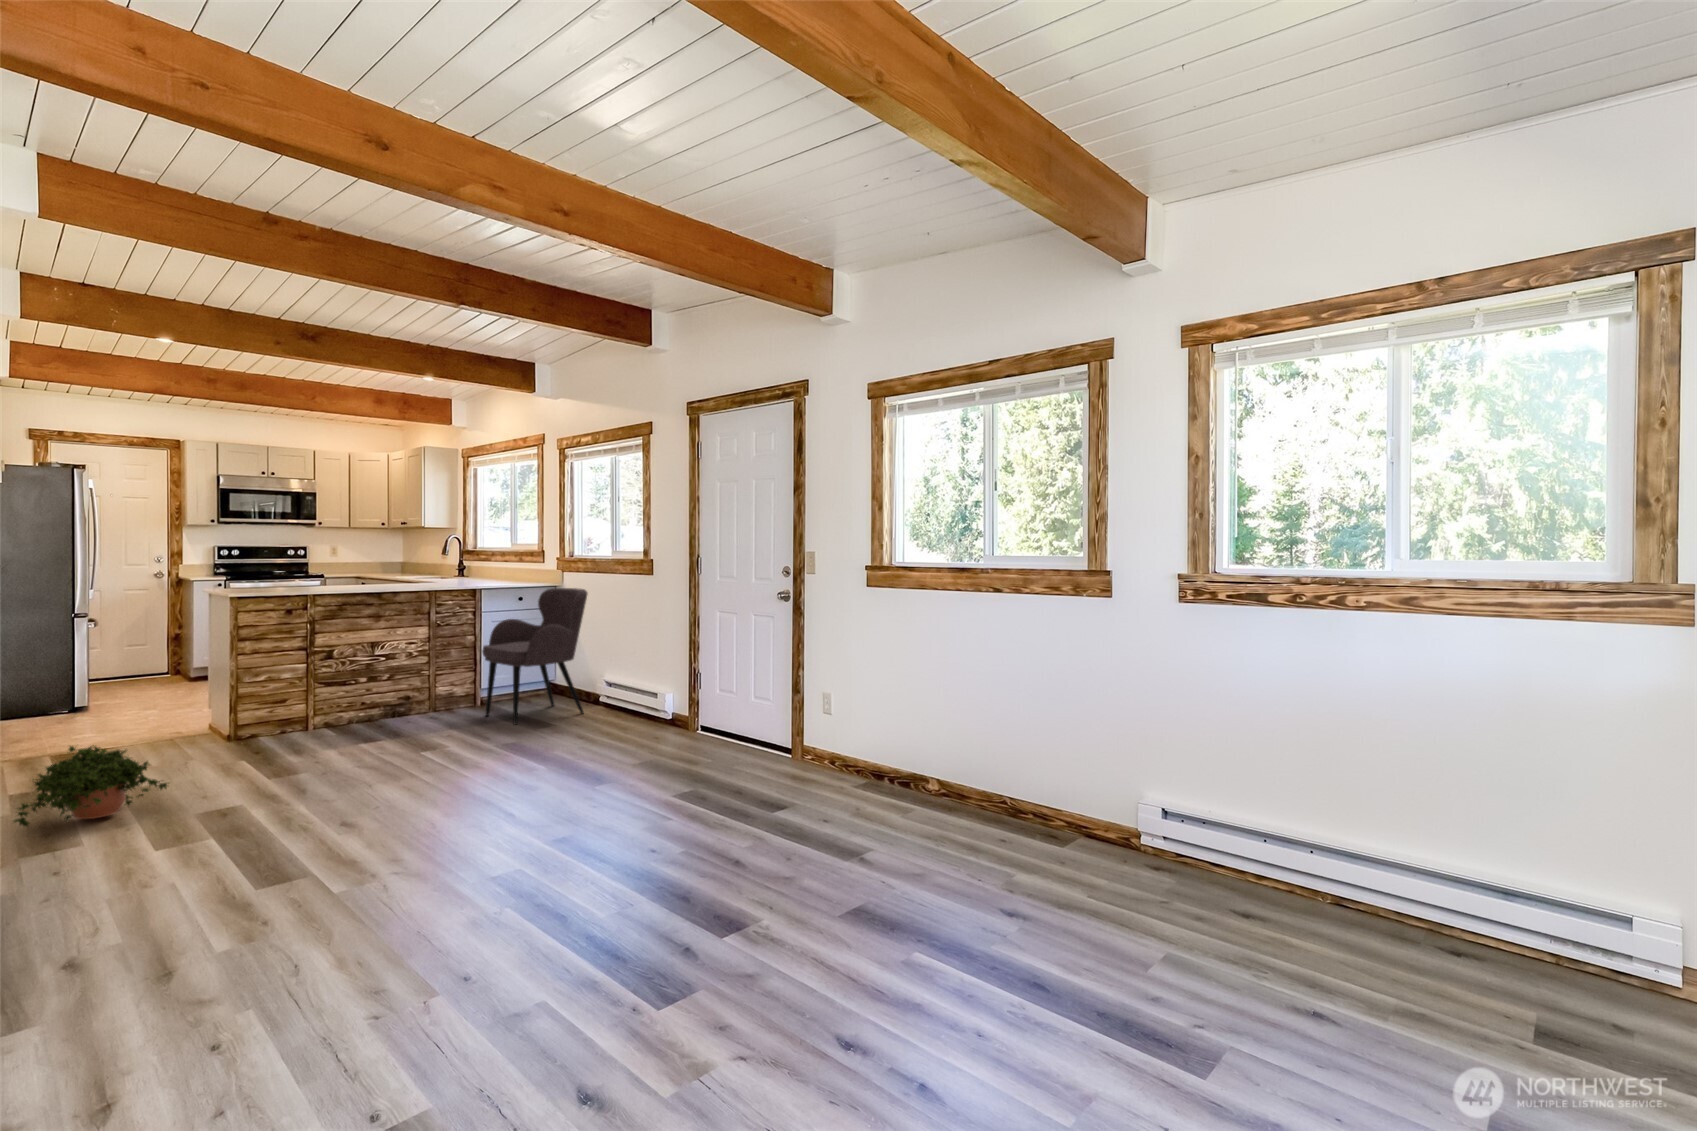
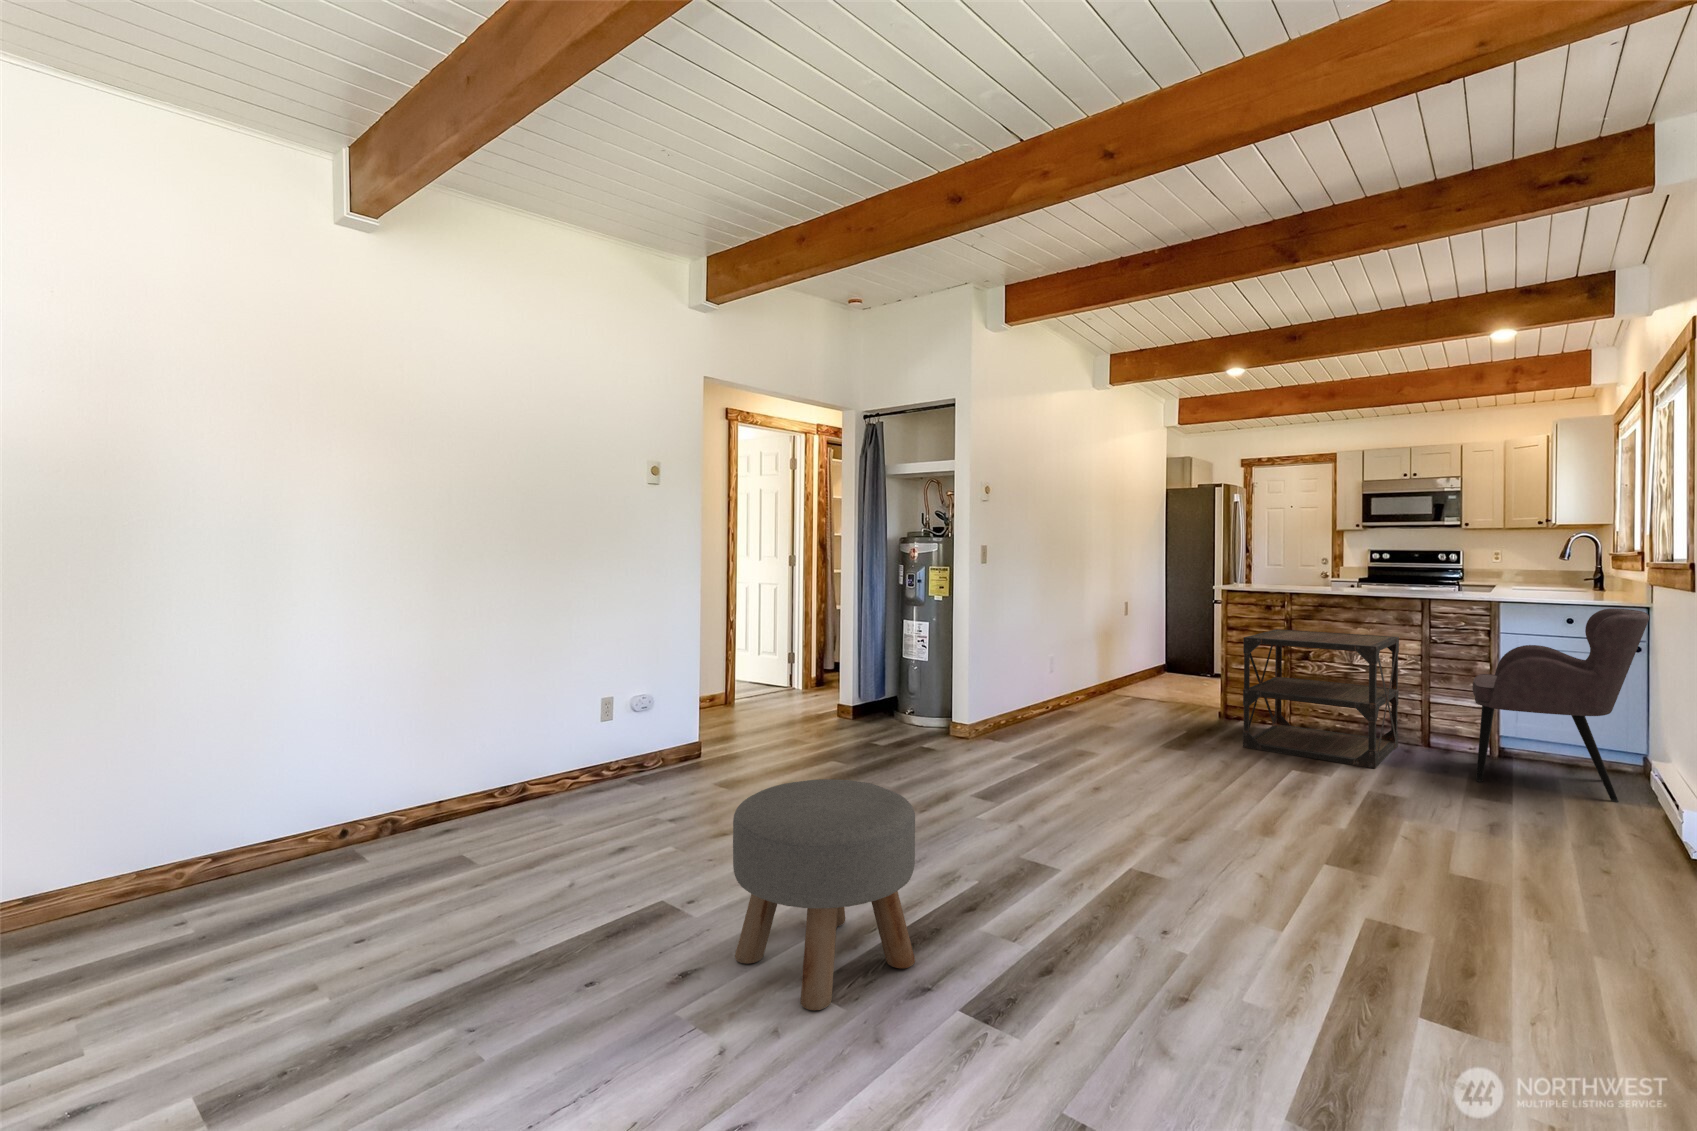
side table: none [303,625,453,755] -> present [1243,629,1399,768]
potted plant: present [13,745,169,827] -> none [1004,682,1075,736]
ottoman: none [506,797,708,1044] -> present [733,779,915,1010]

